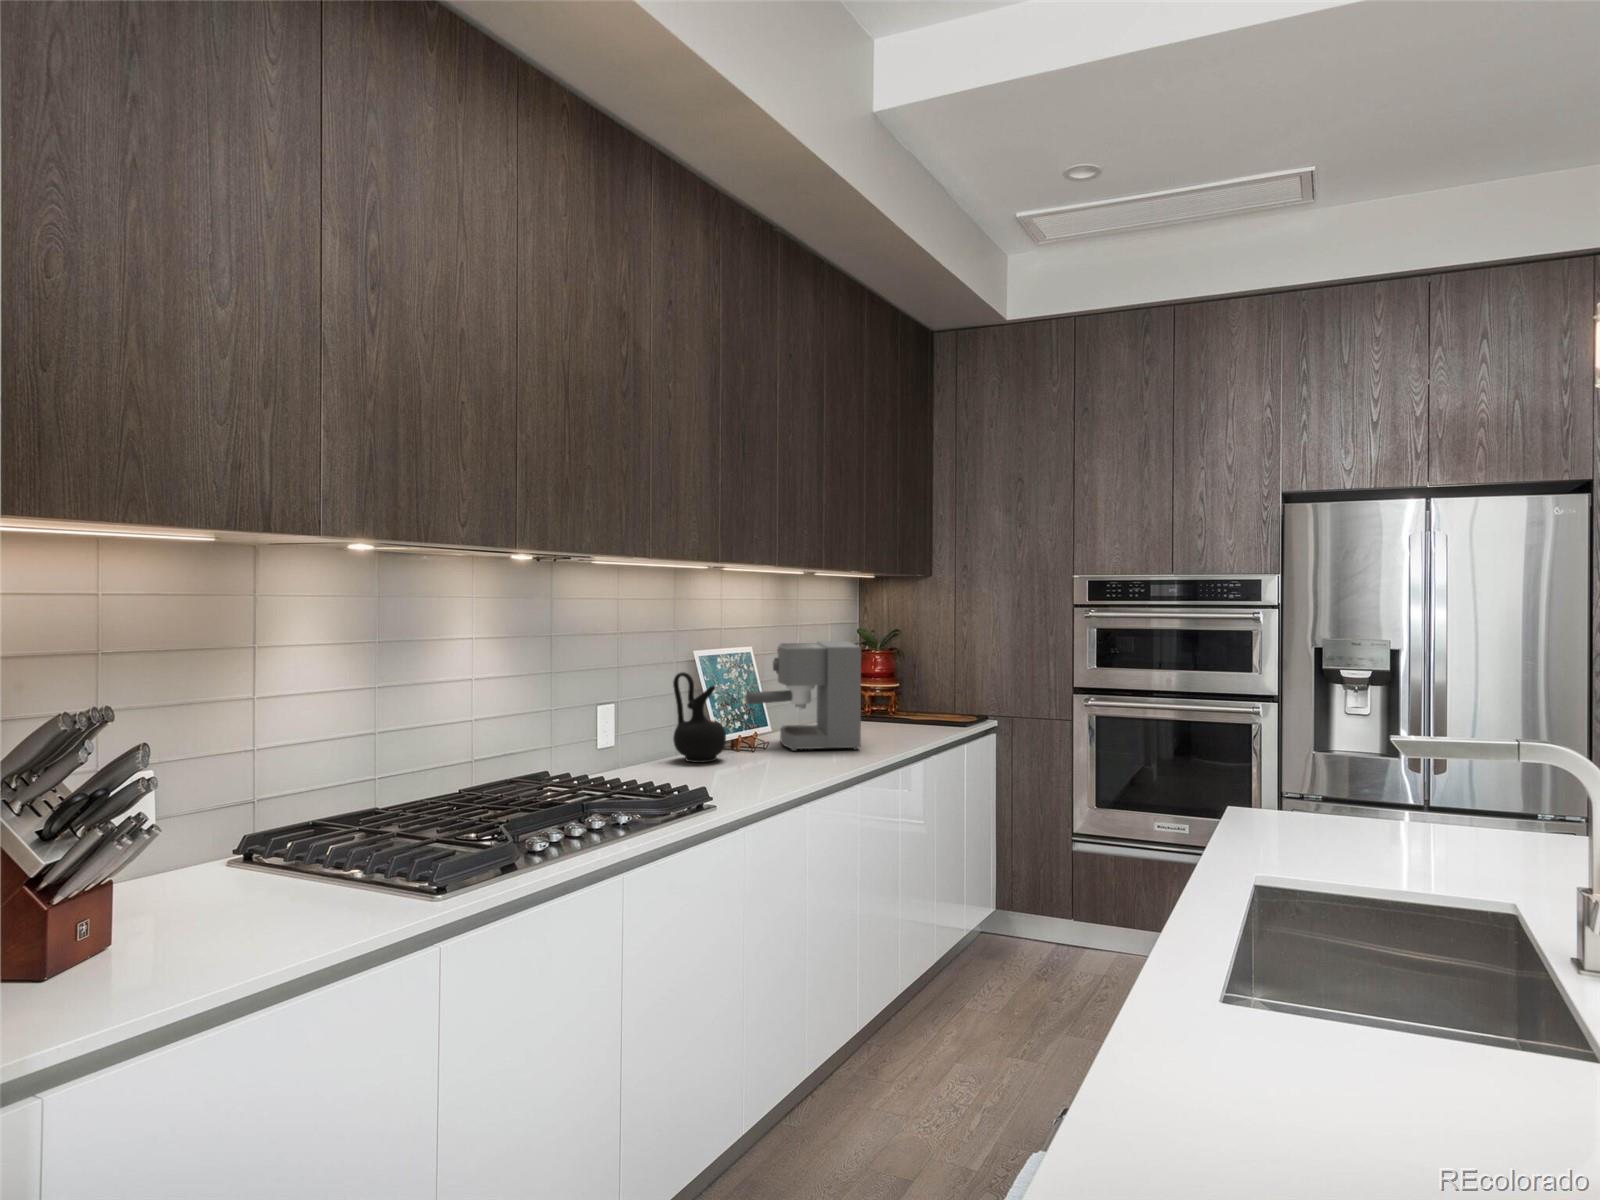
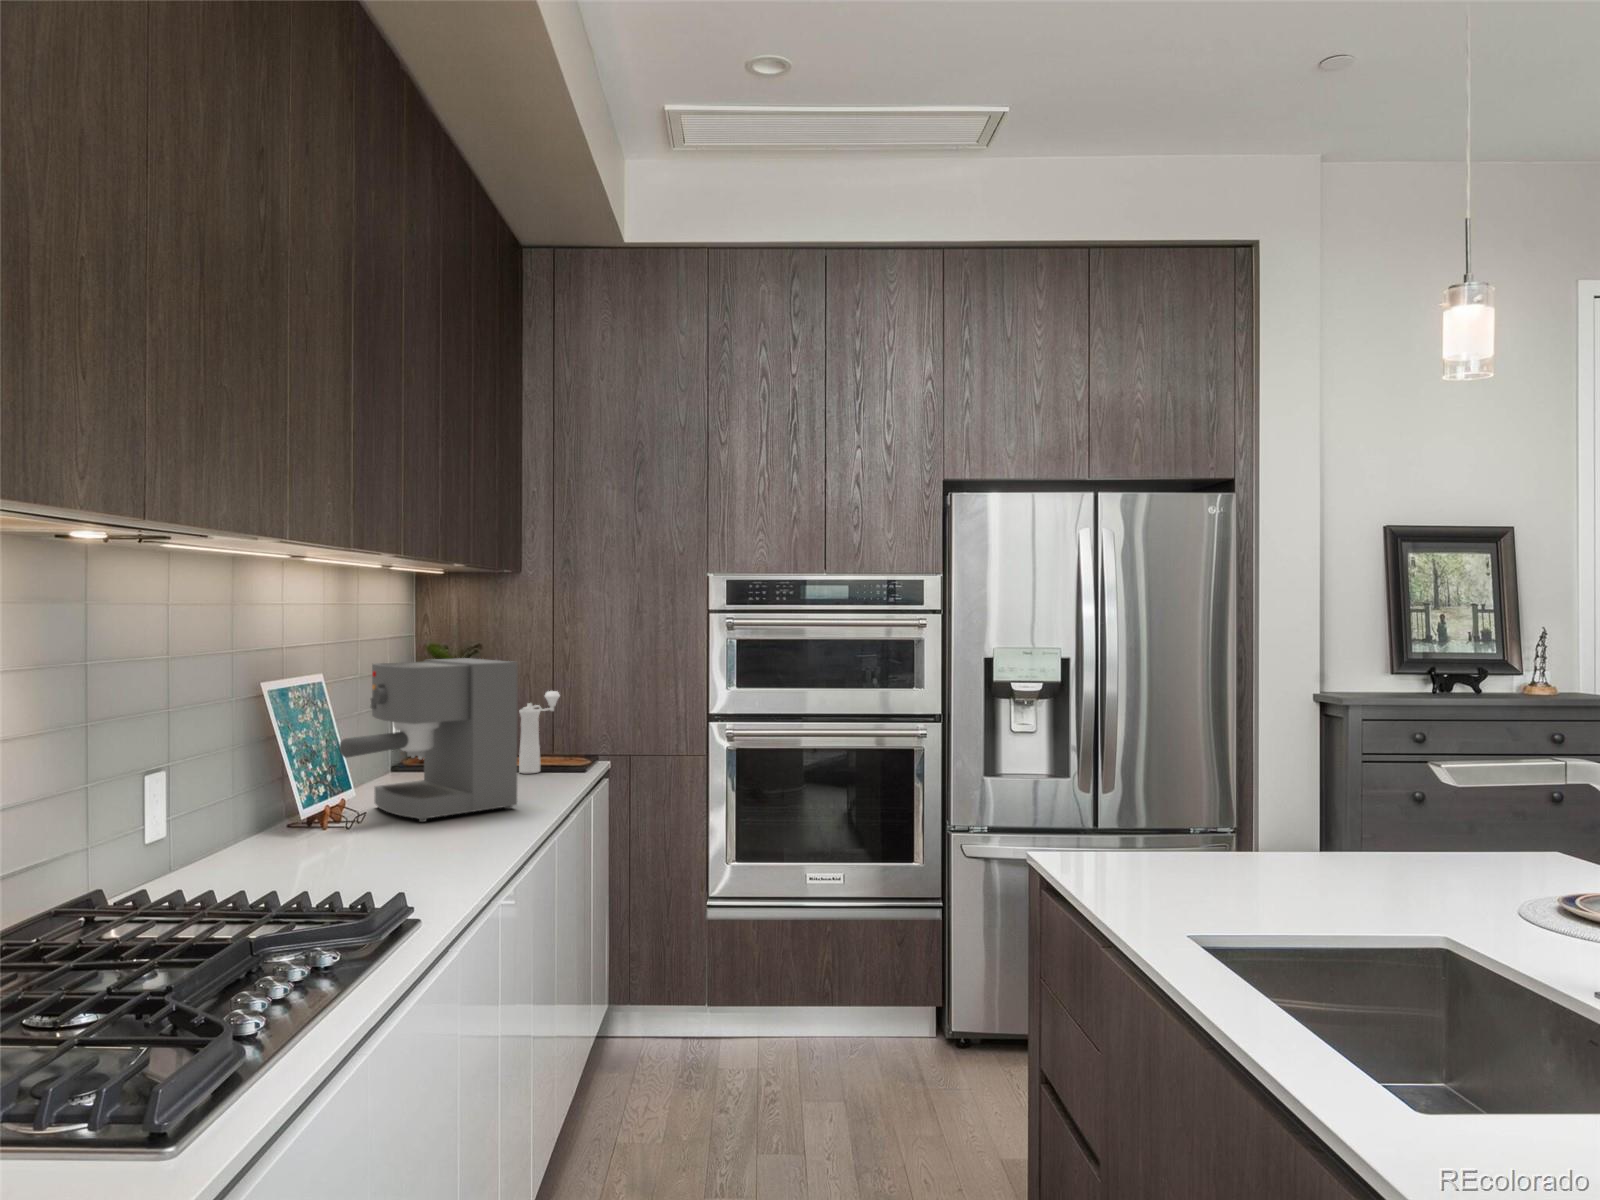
pepper mill: none [907,667,945,728] -> present [519,691,560,774]
ceramic jug: present [673,672,726,763] -> none [241,711,340,861]

